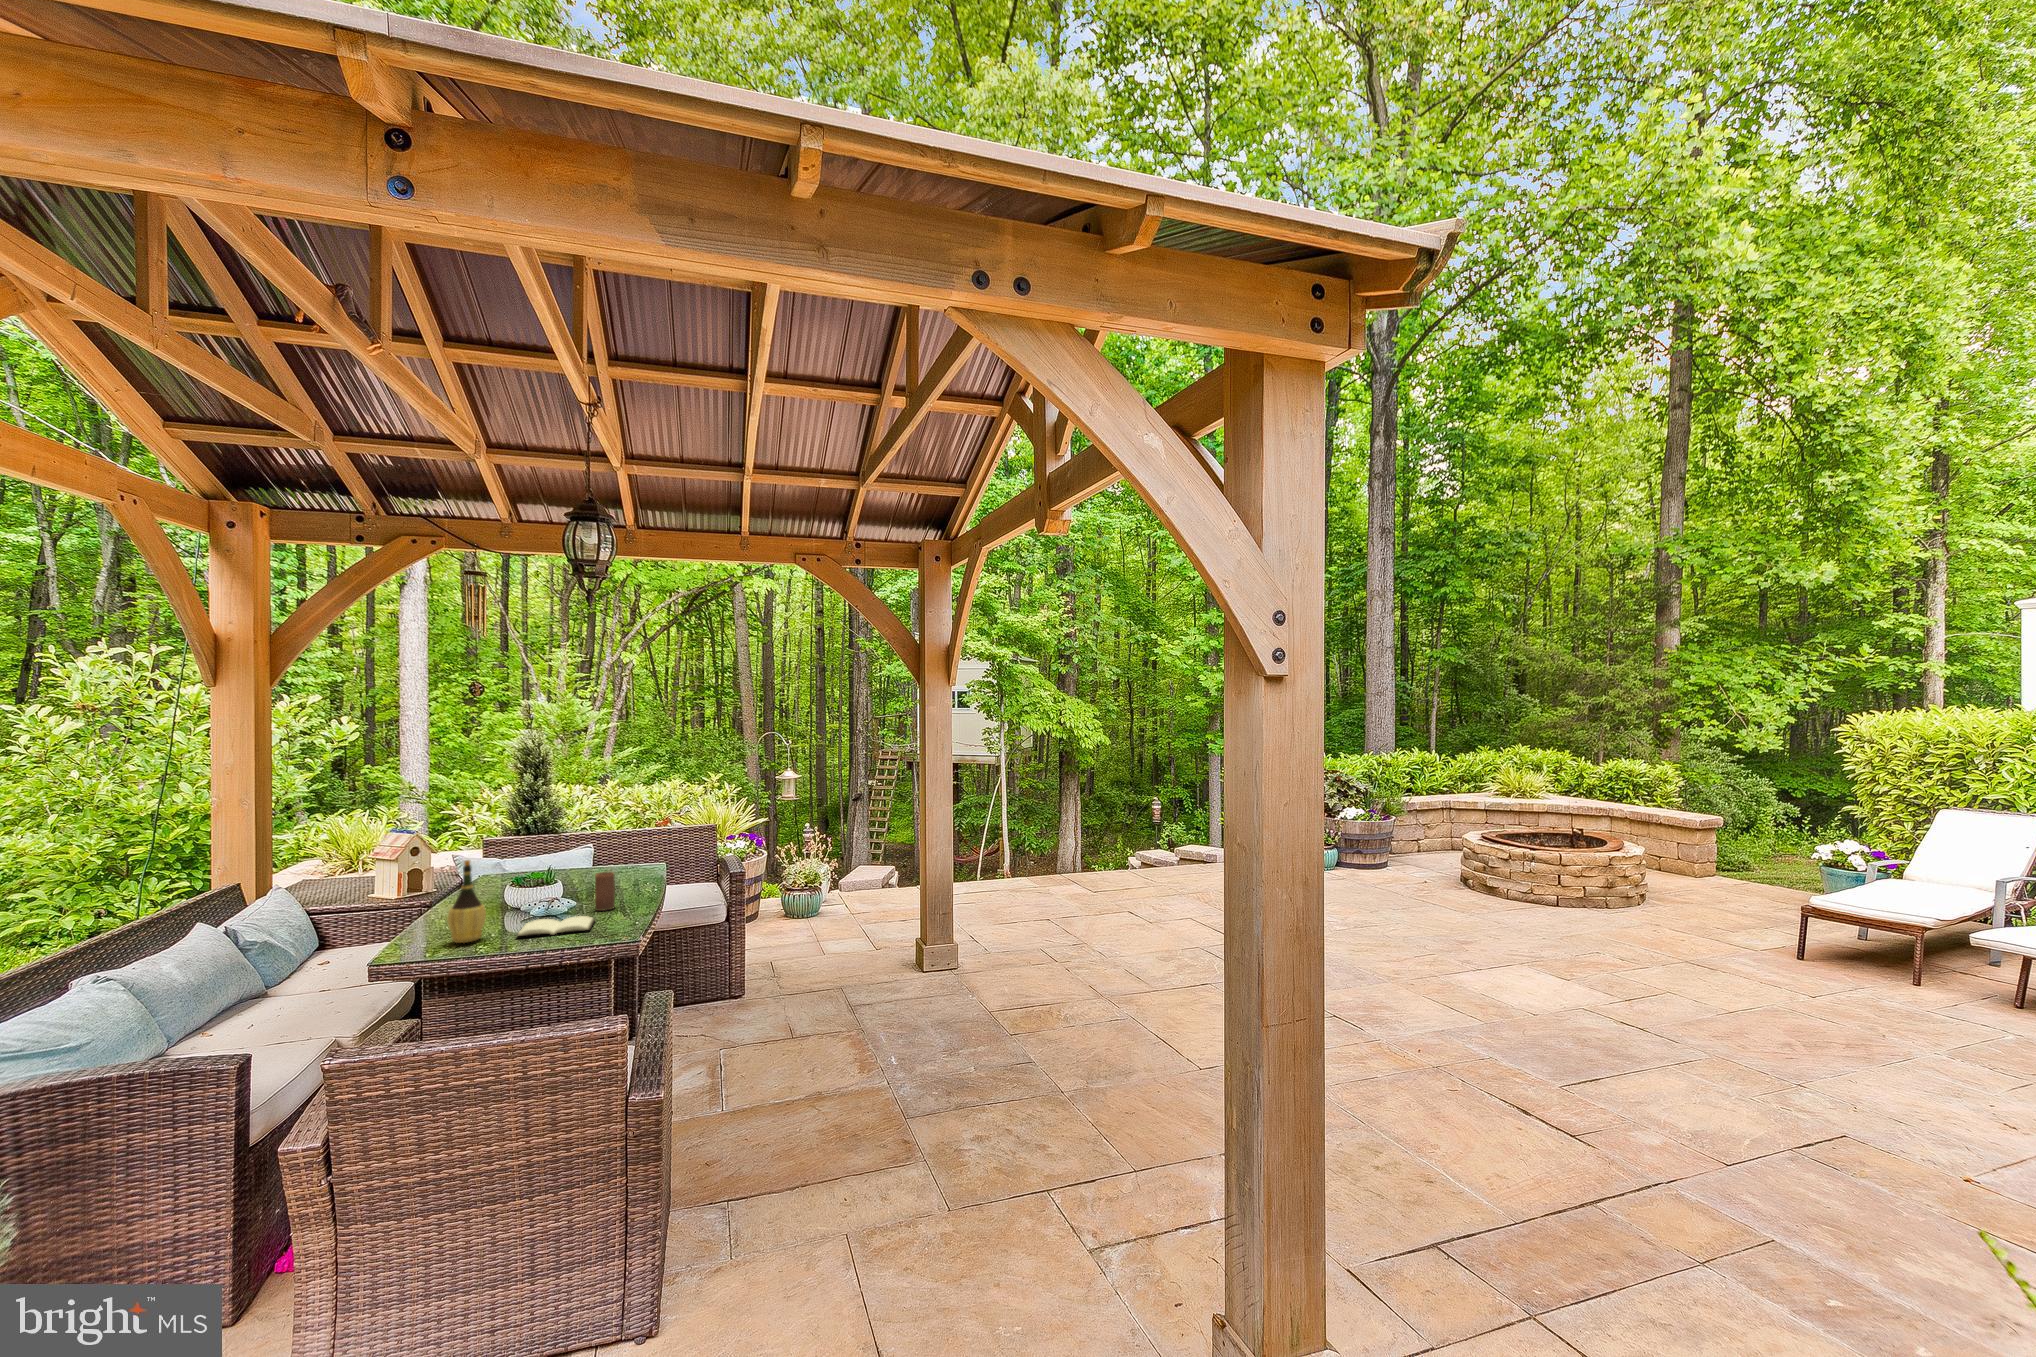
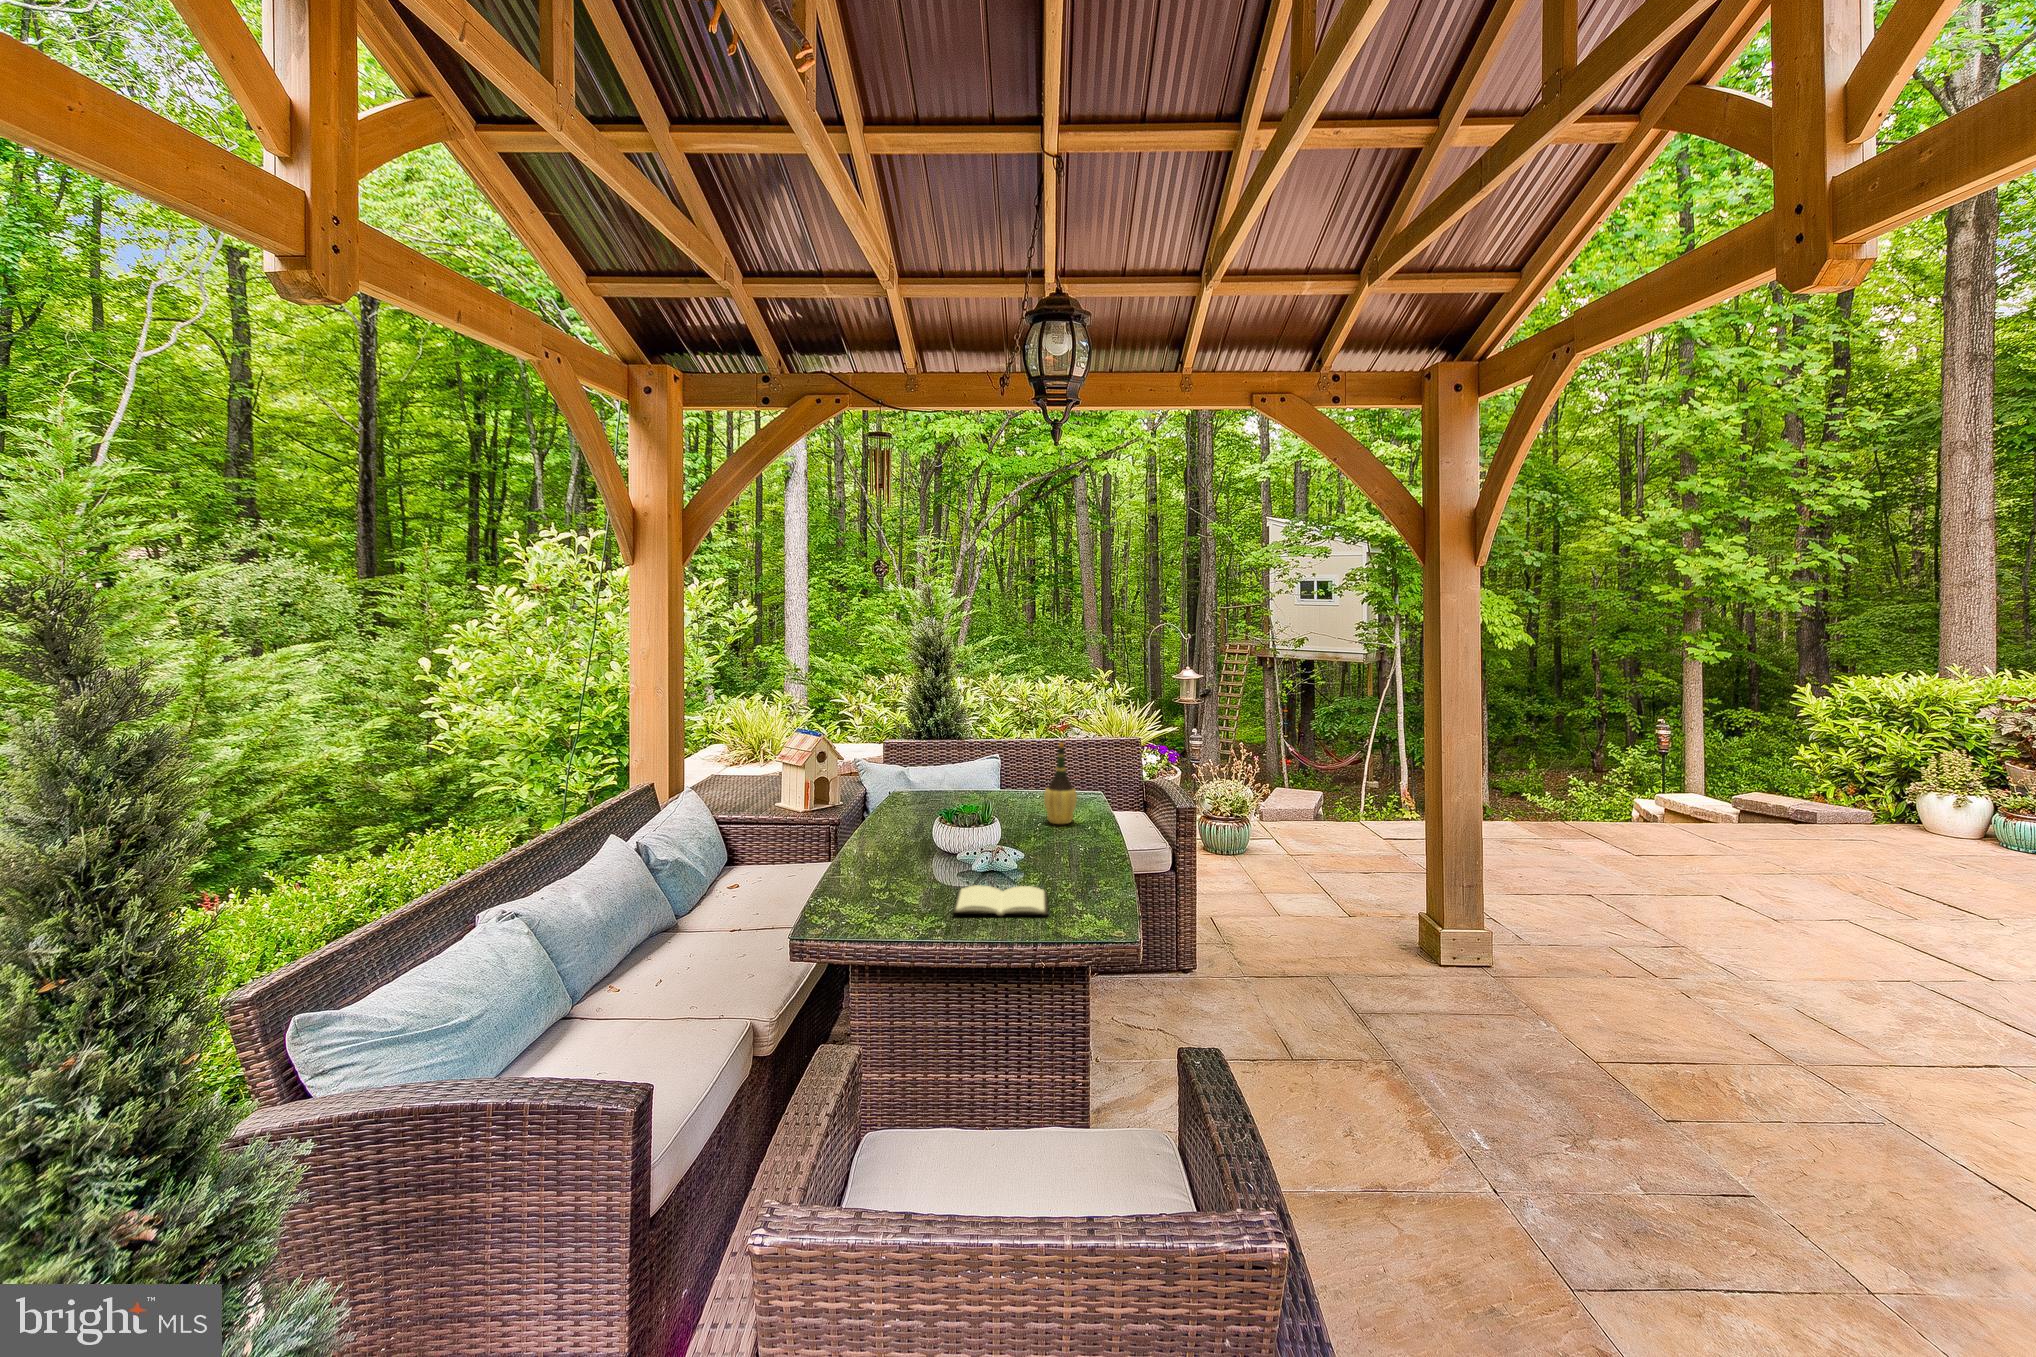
wine bottle: present [447,860,486,943] -> present [1044,742,1077,824]
candle: present [595,872,615,911] -> none [1039,821,1063,876]

